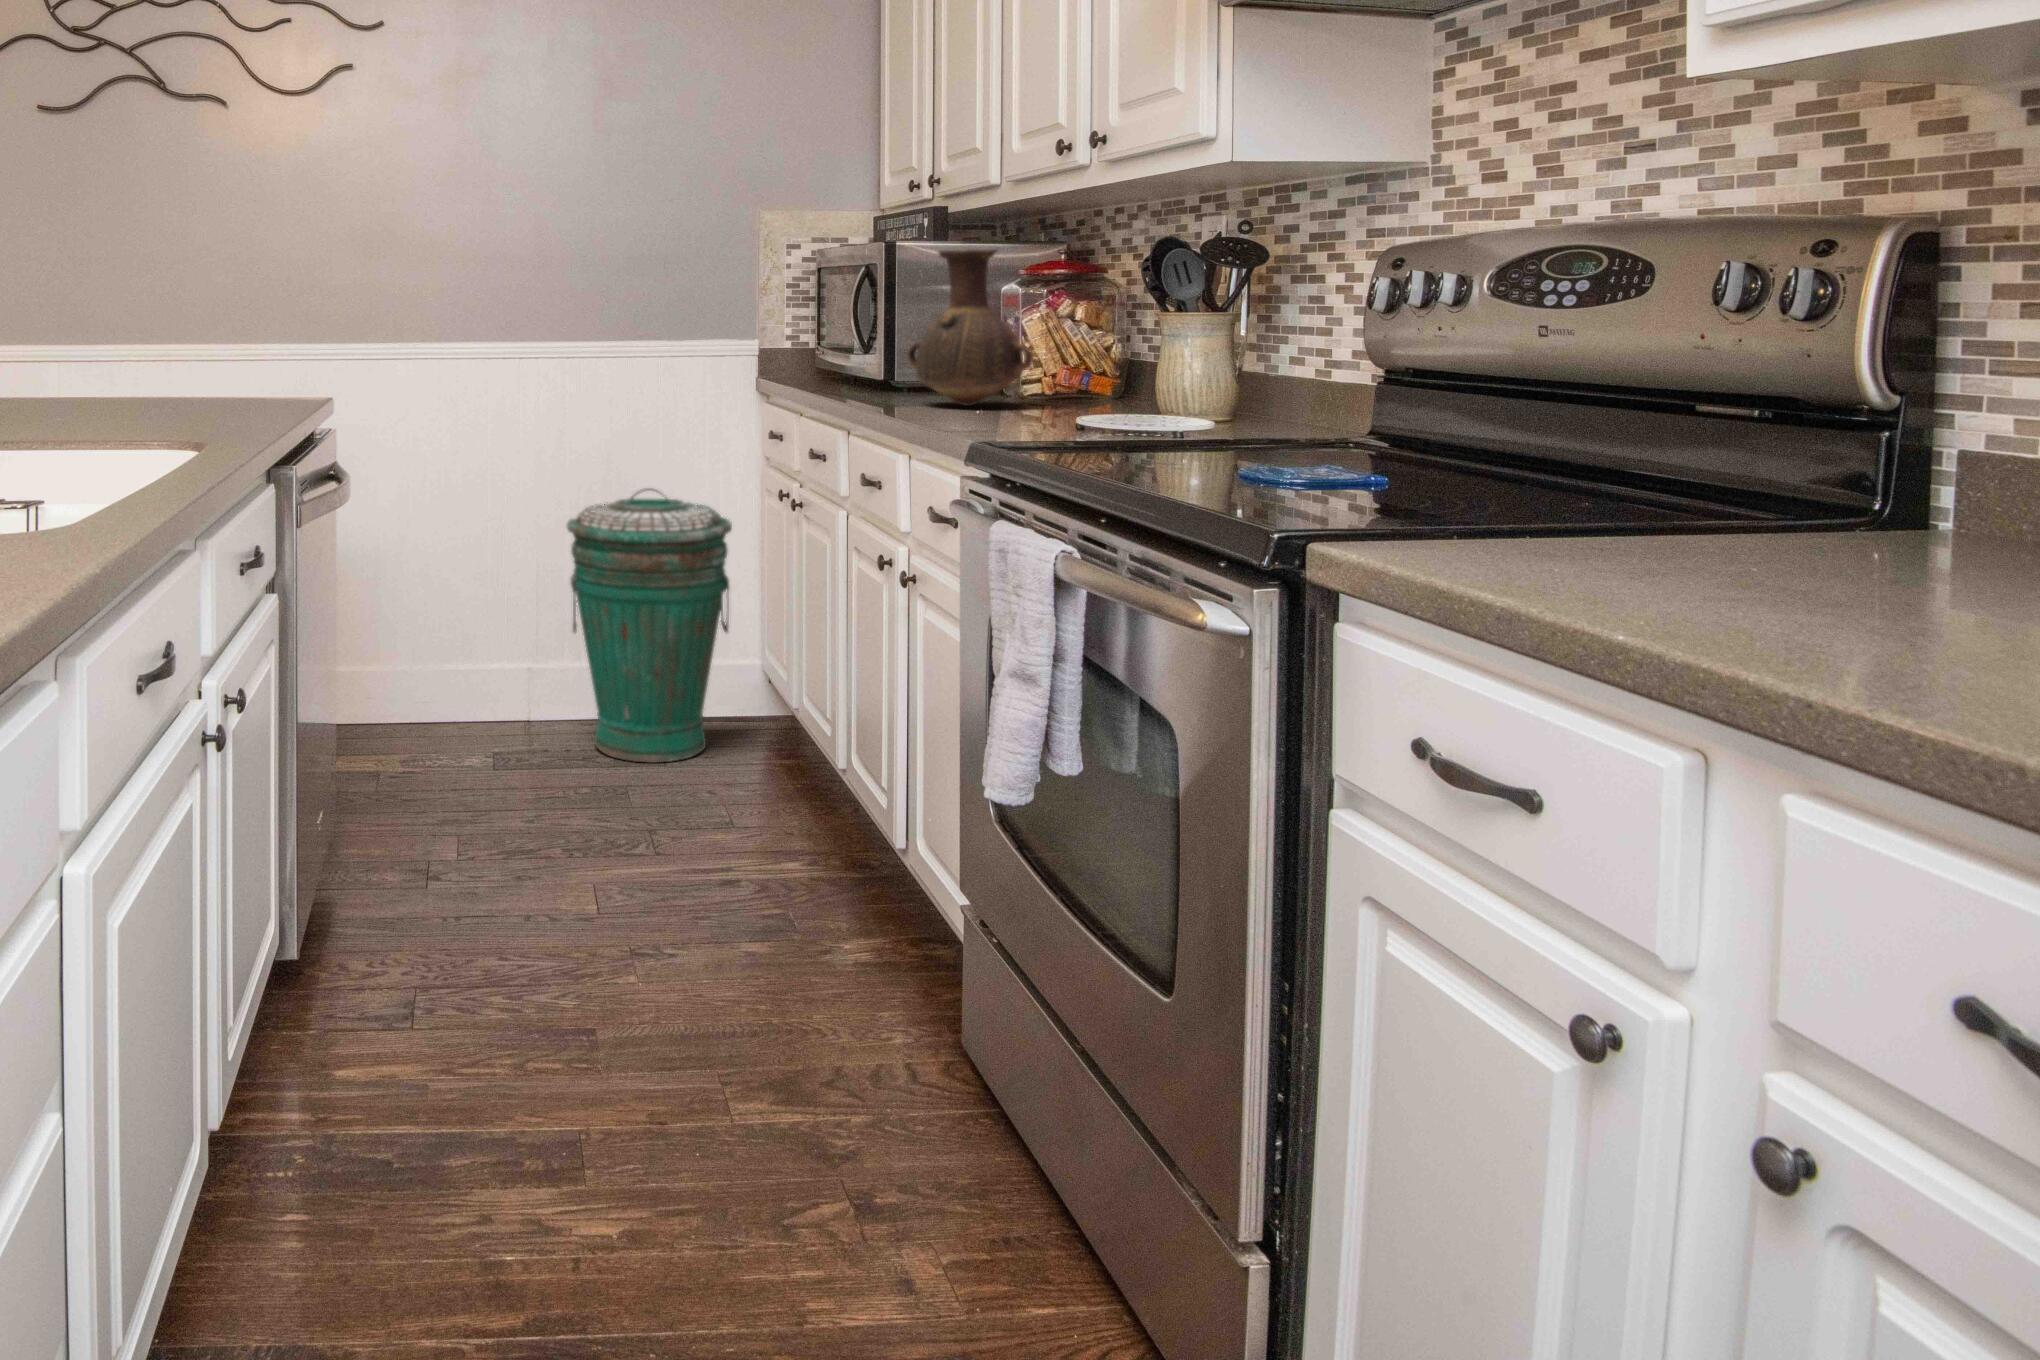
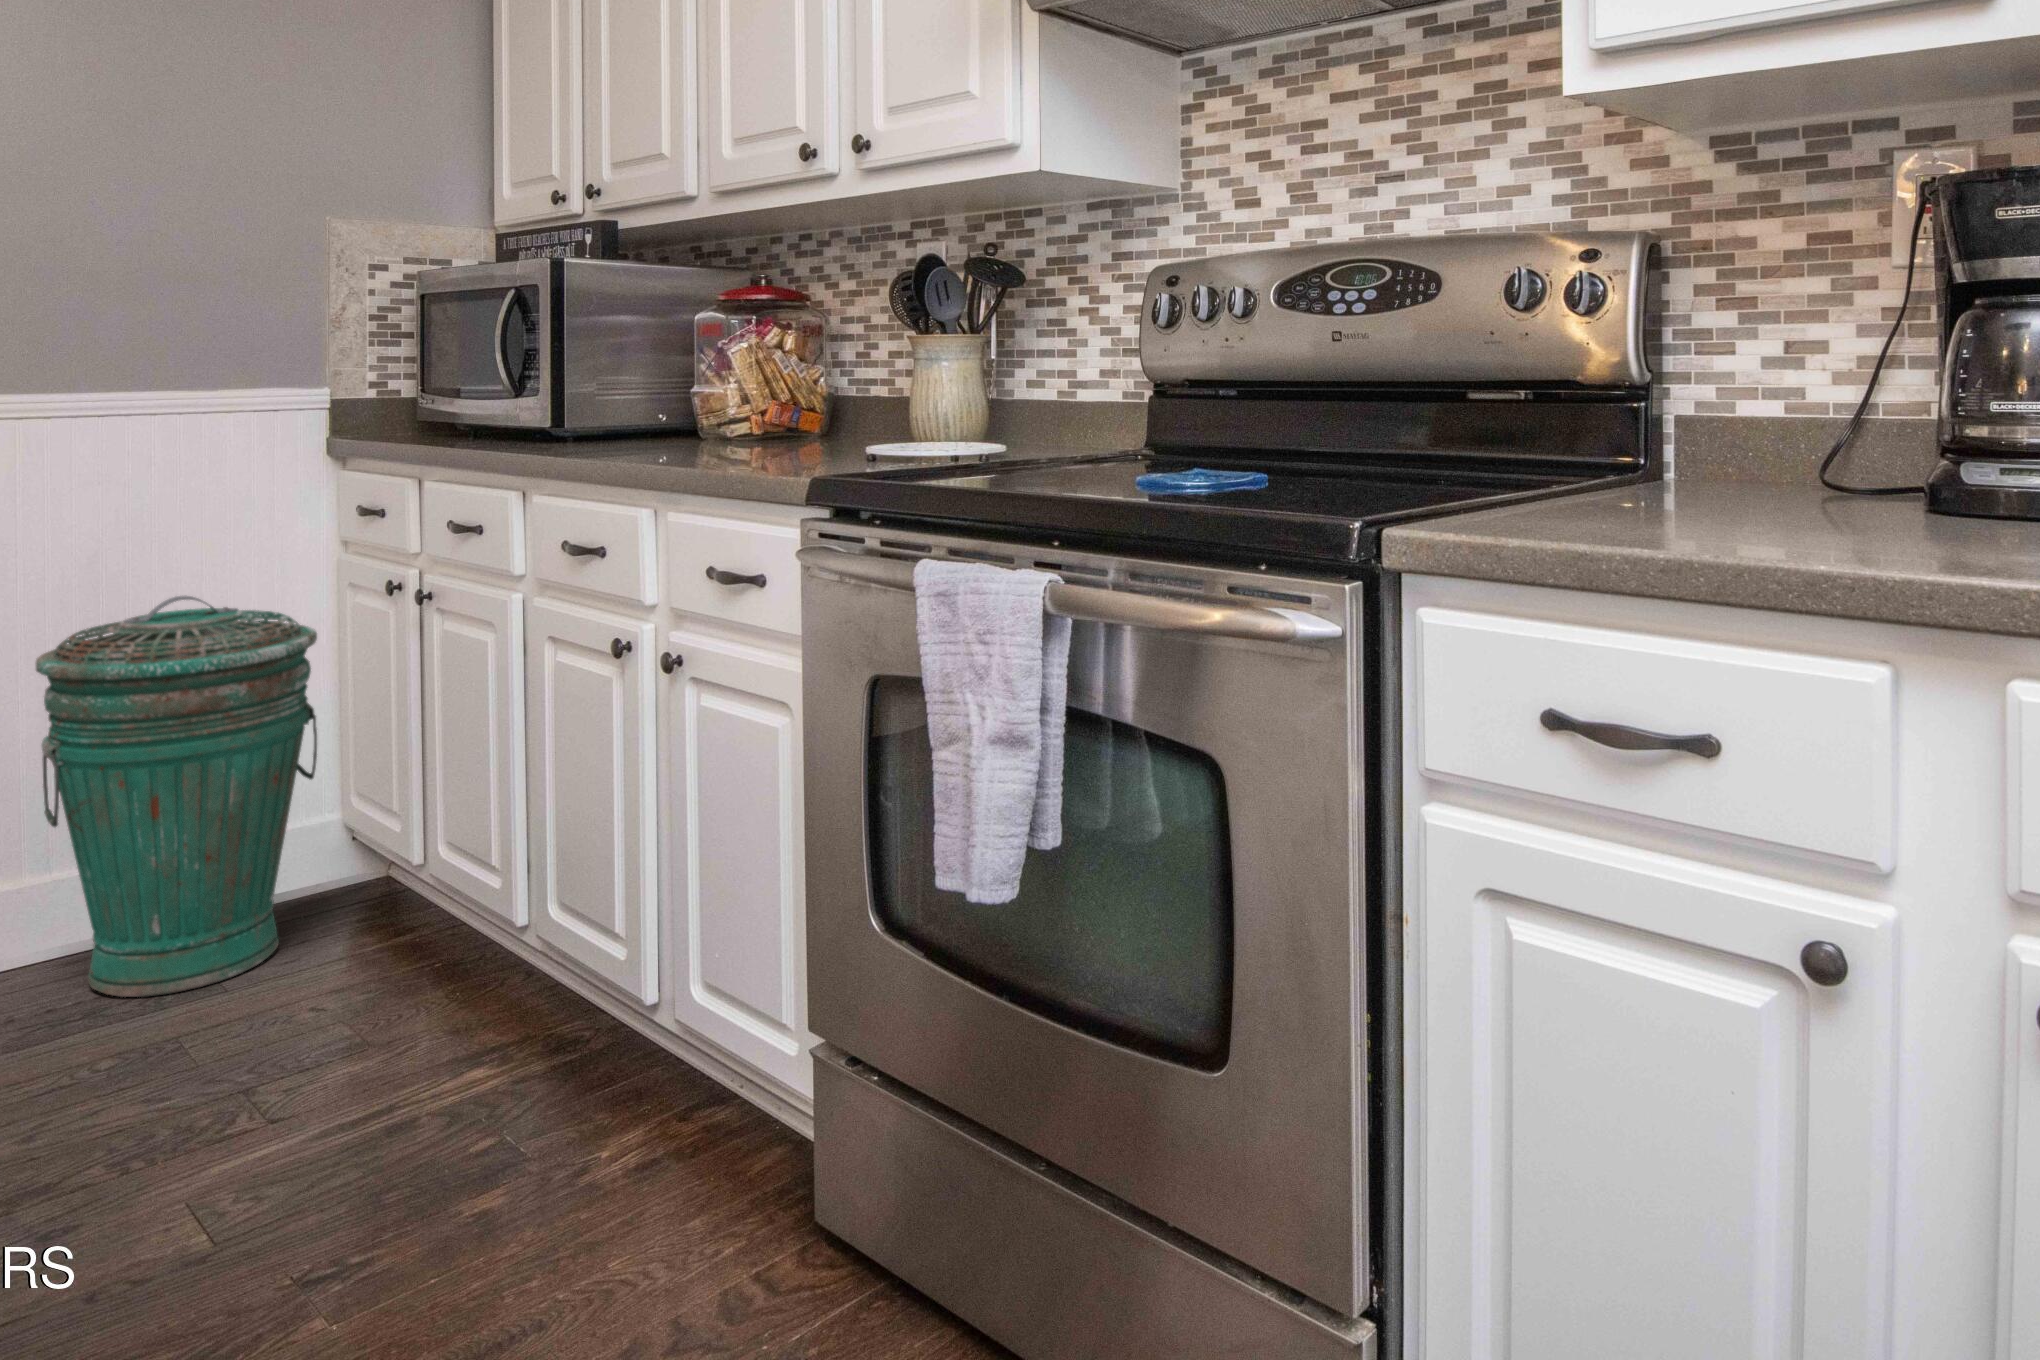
vase: present [908,249,1033,406] -> none [617,263,773,448]

